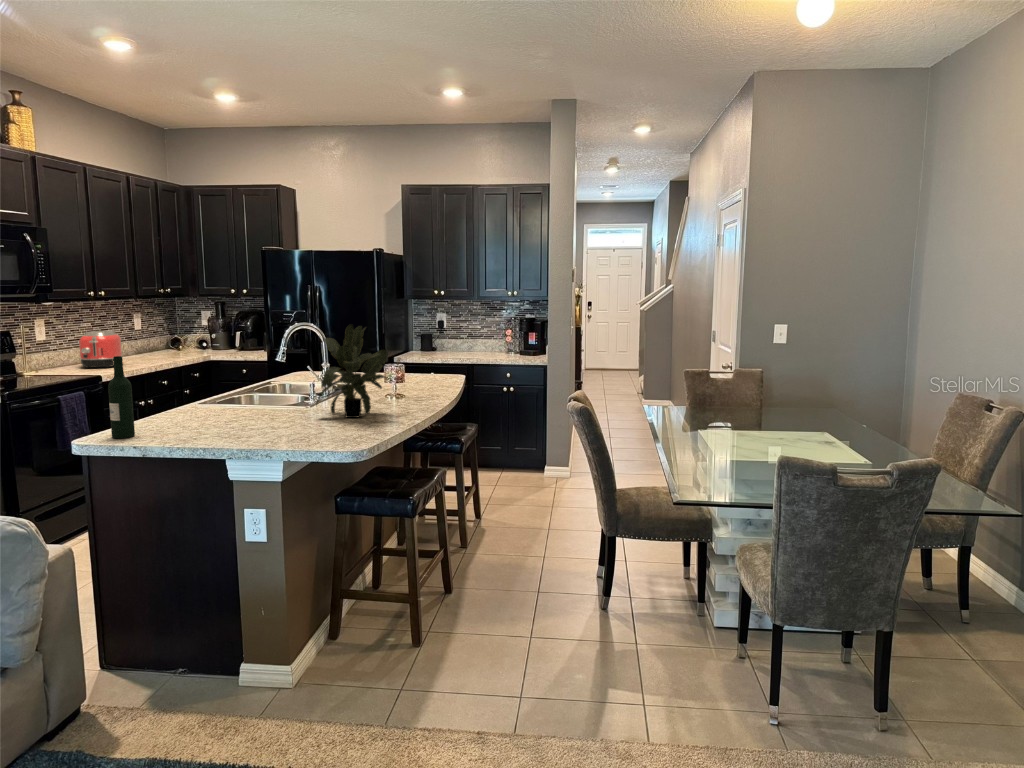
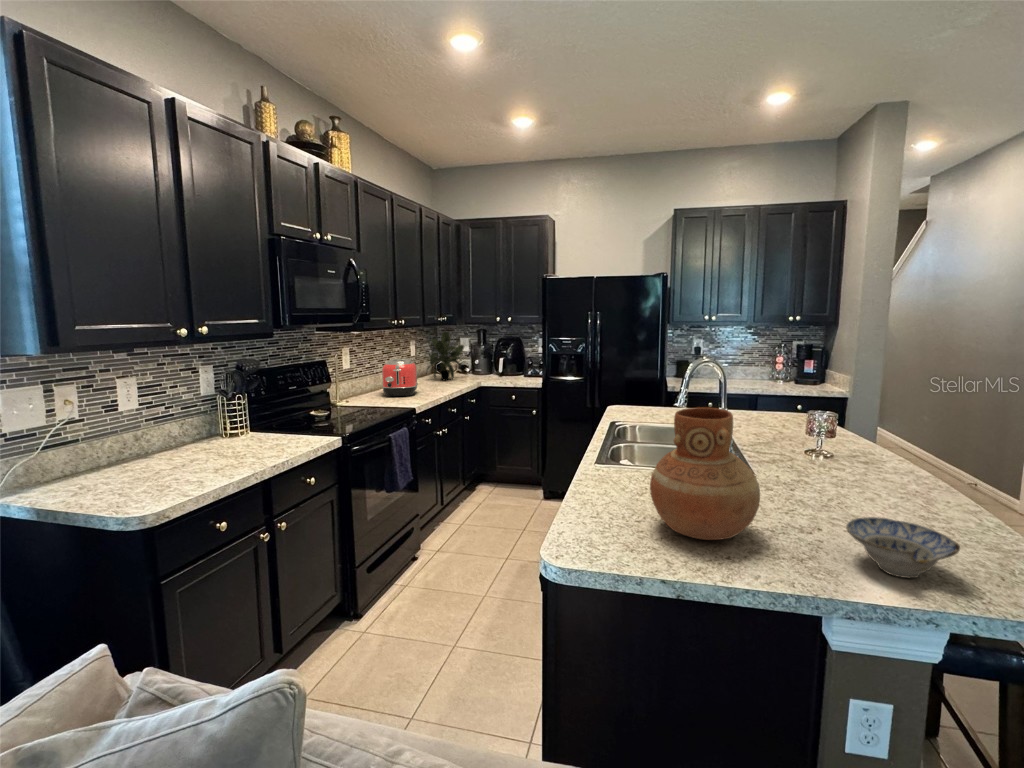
potted plant: present [316,324,388,418] -> present [427,331,464,380]
vase: none [165,354,235,433] -> present [650,407,760,540]
wine bottle: present [108,356,135,438] -> none [579,414,614,547]
ceramic bowl: none [256,415,309,443] -> present [846,517,960,578]

